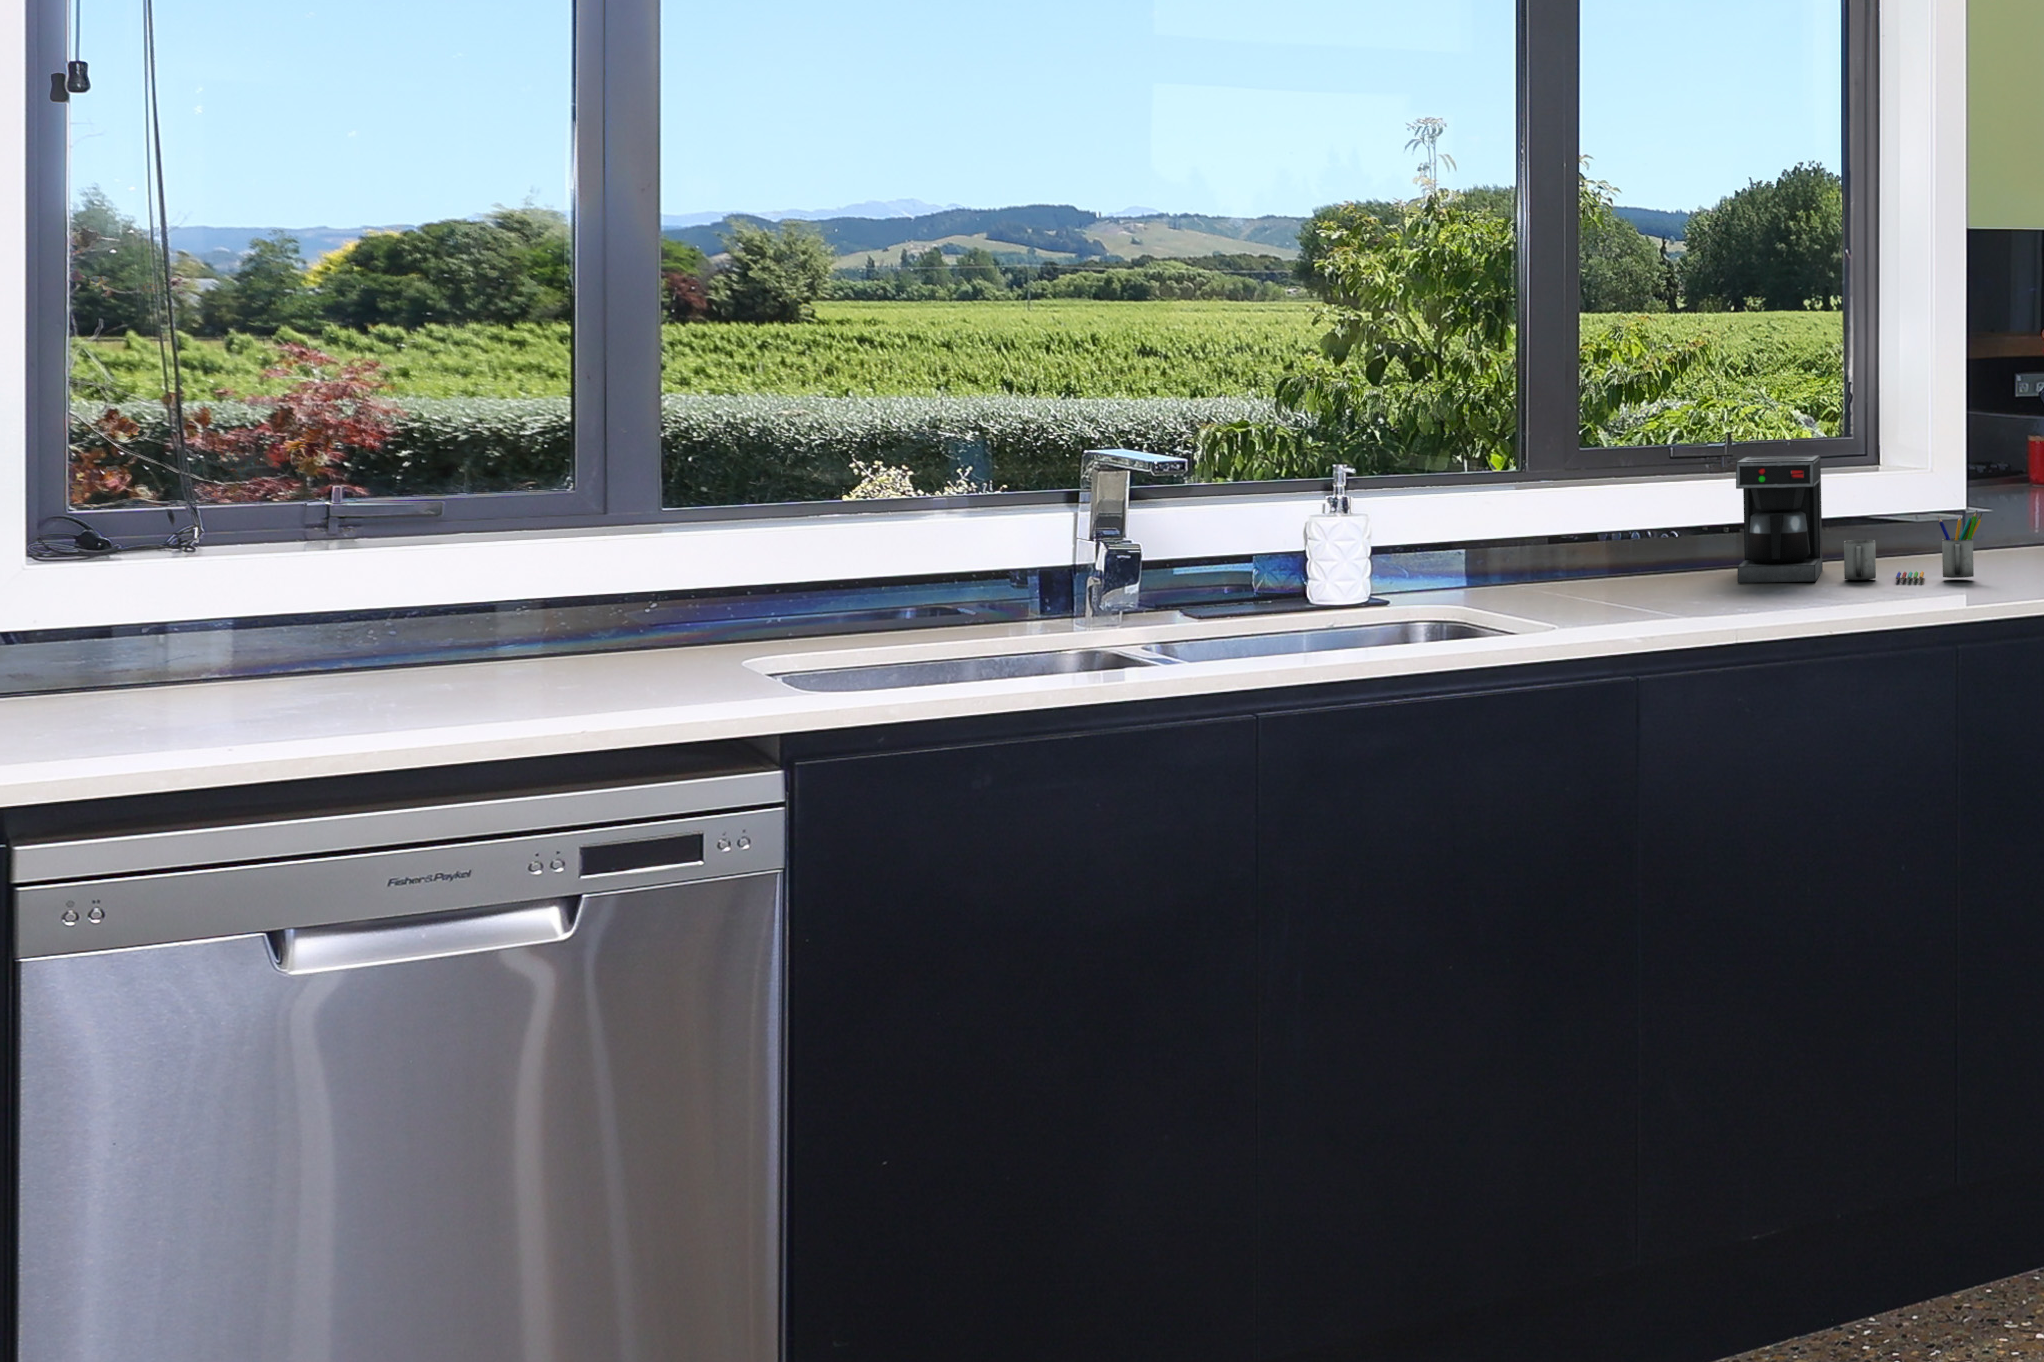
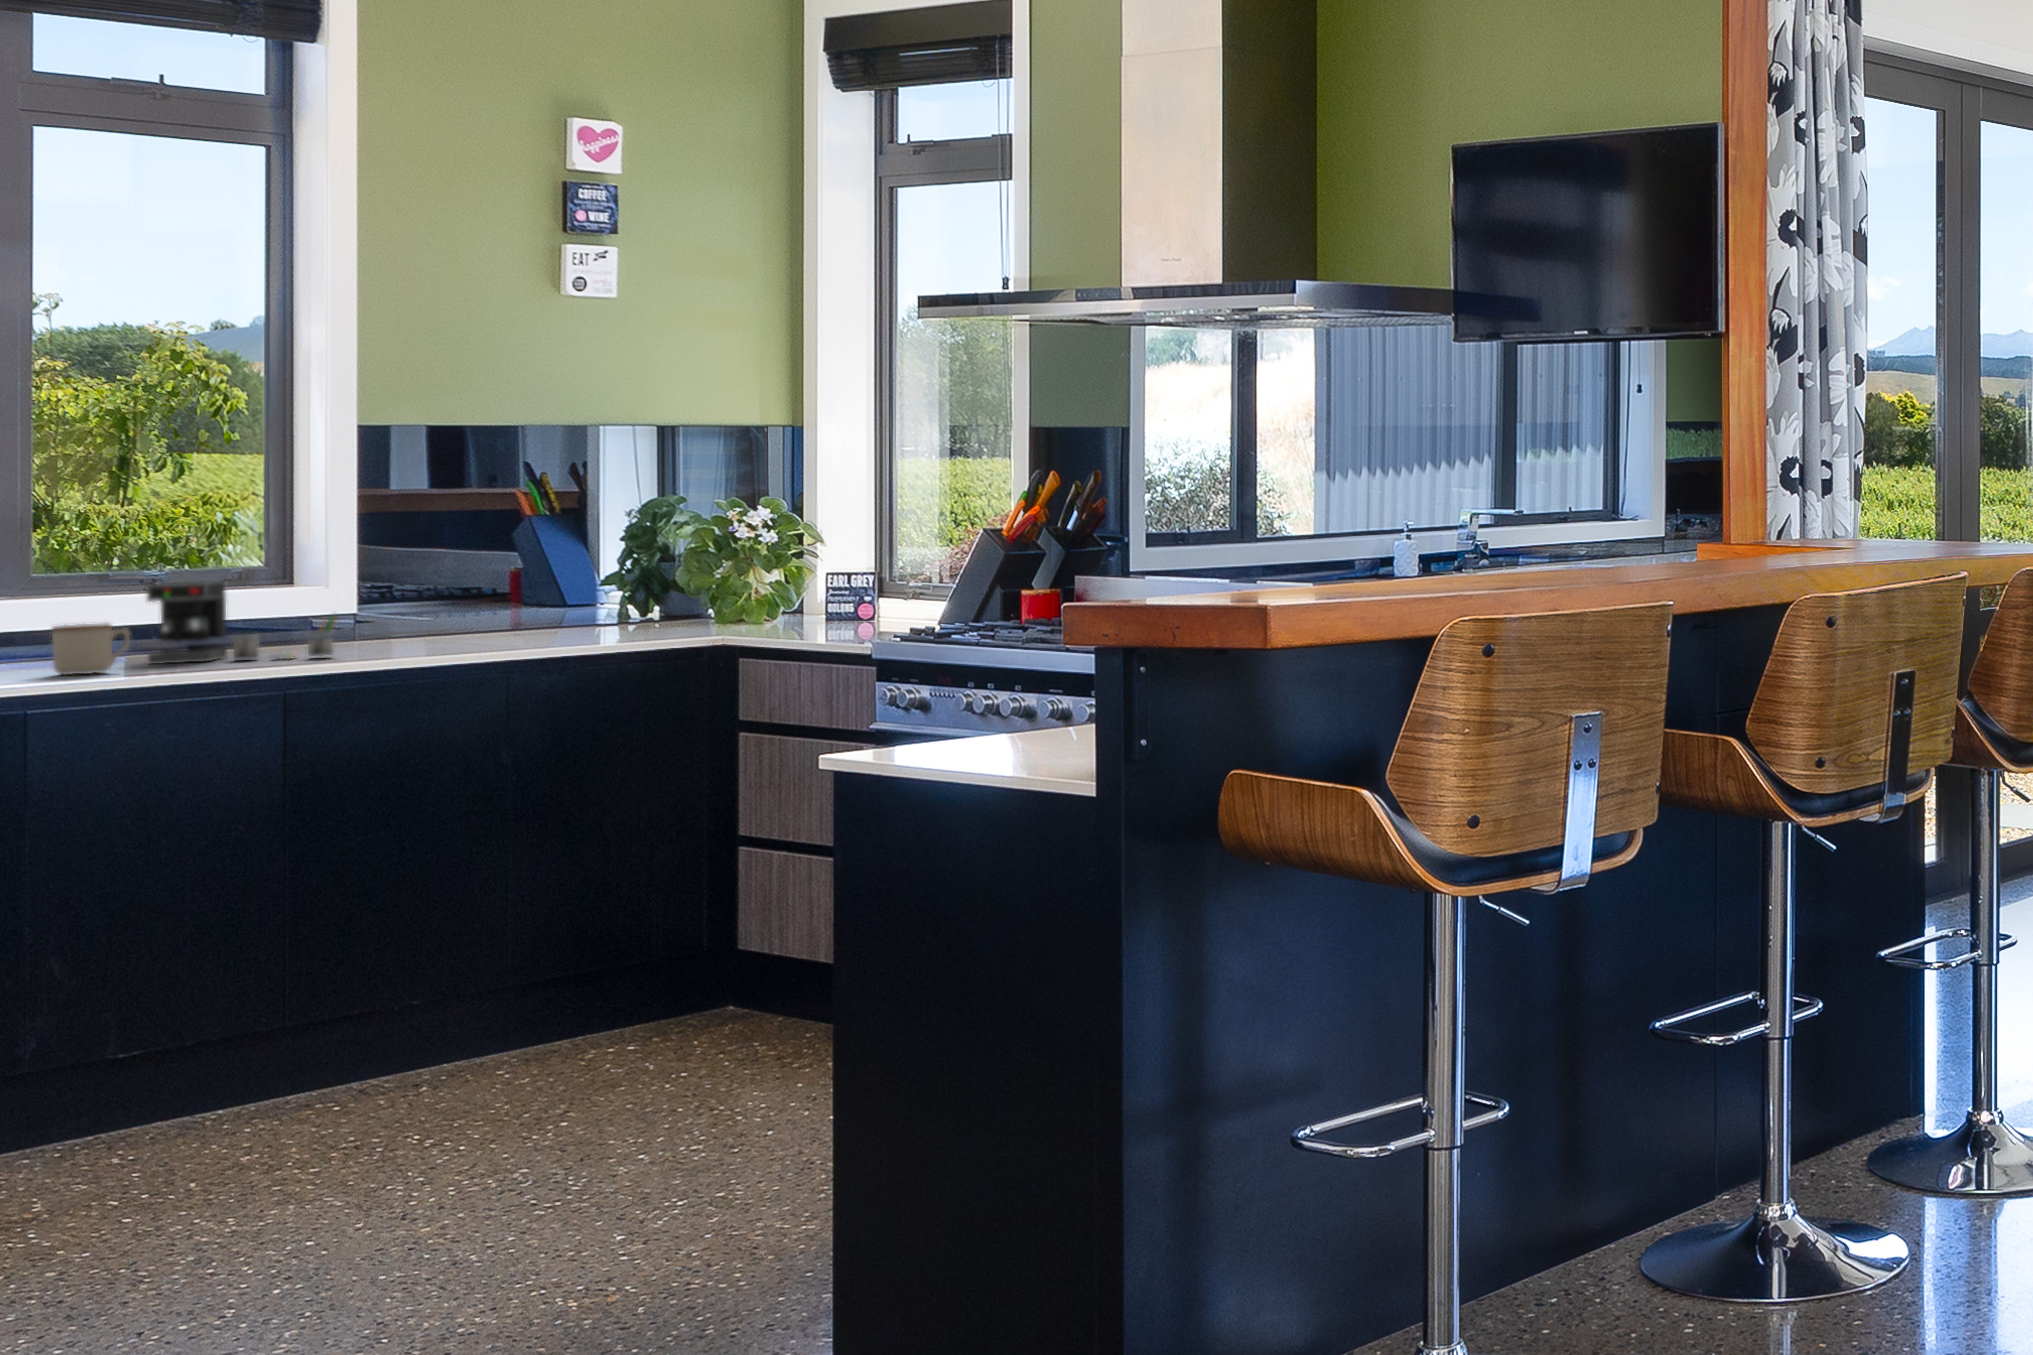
mug: none [1641,527,1738,608] -> present [52,623,130,675]

